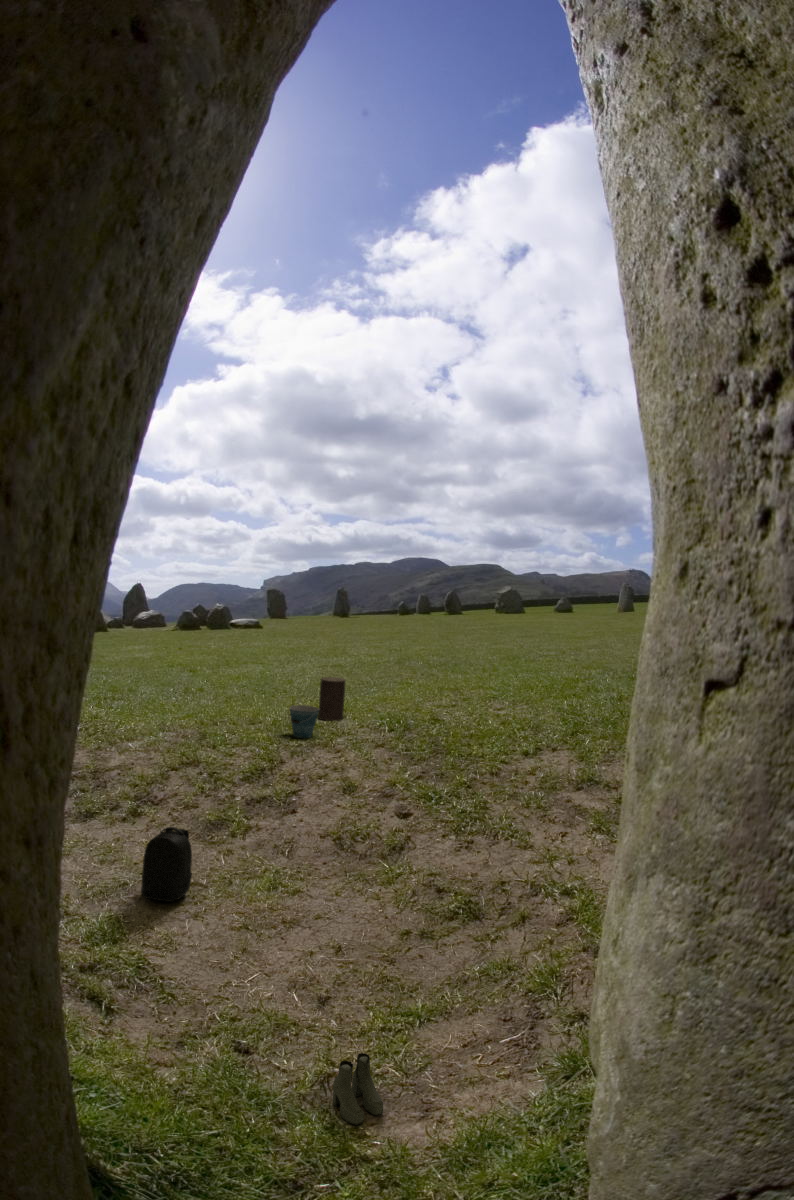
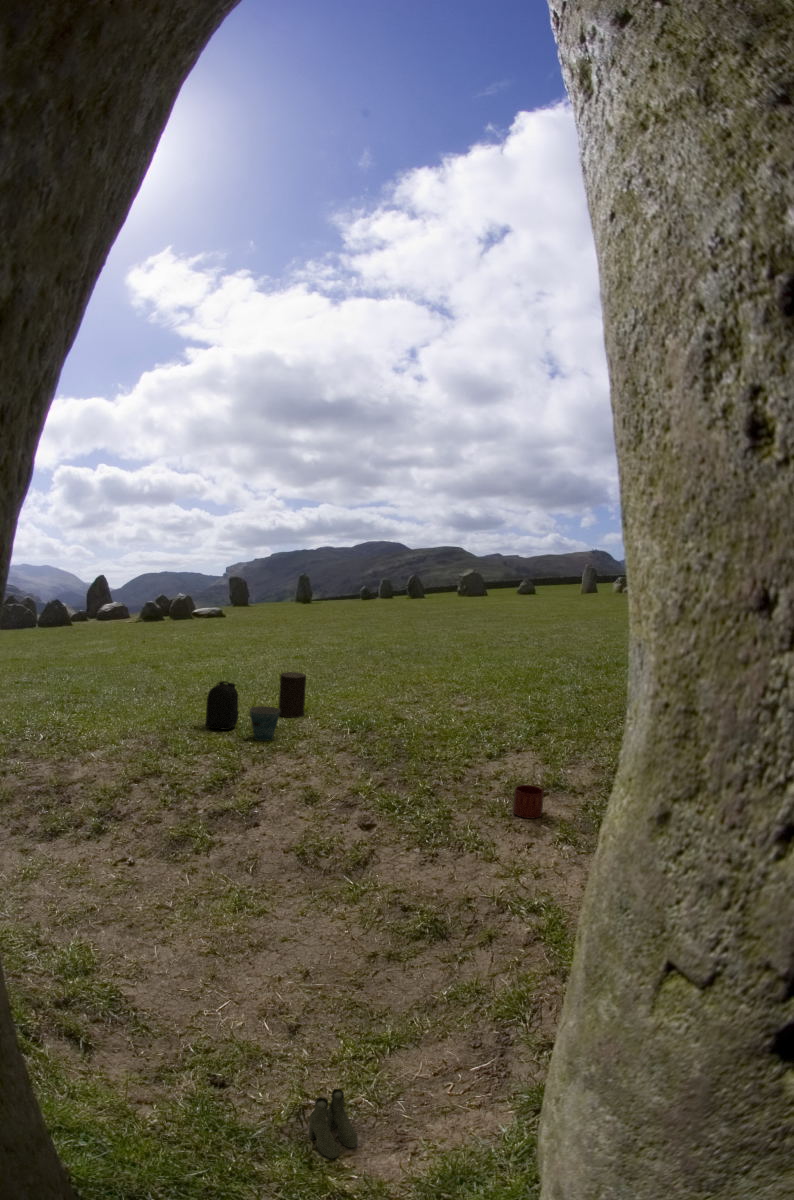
planter: none [548,774,580,807] -> present [513,785,544,818]
backpack: present [141,827,192,902] -> present [206,681,239,730]

